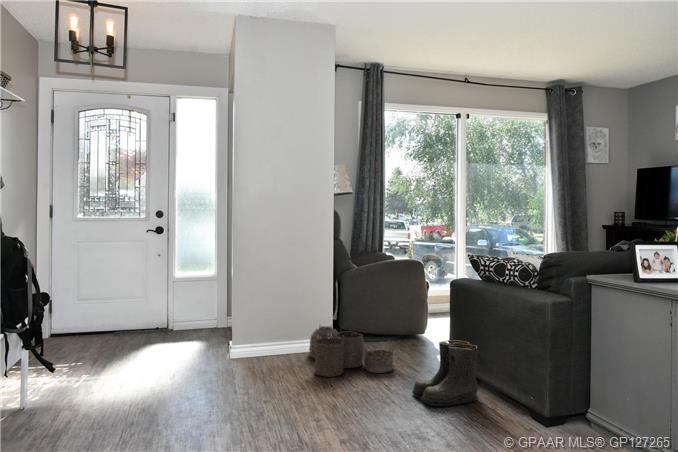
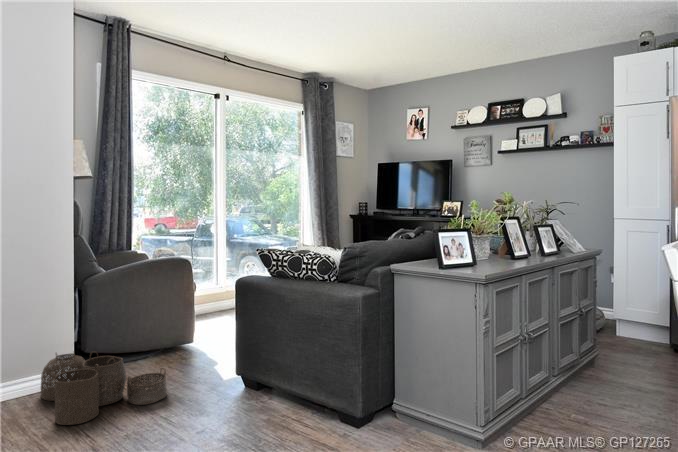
boots: present [412,340,478,406] -> none [199,348,278,433]

